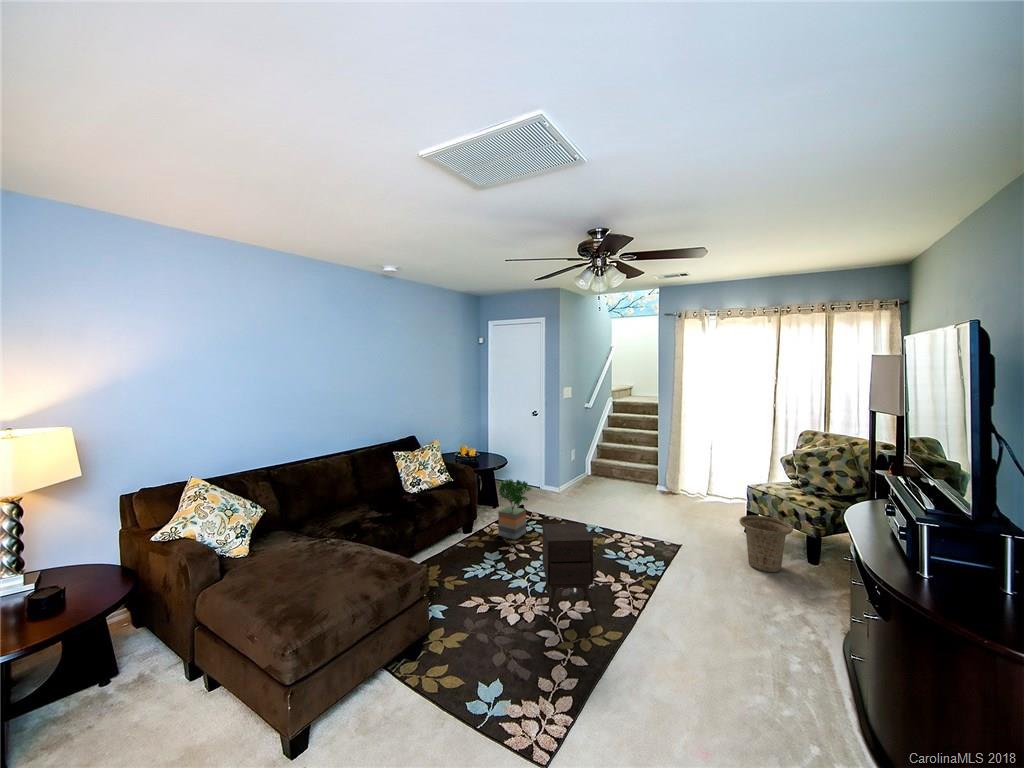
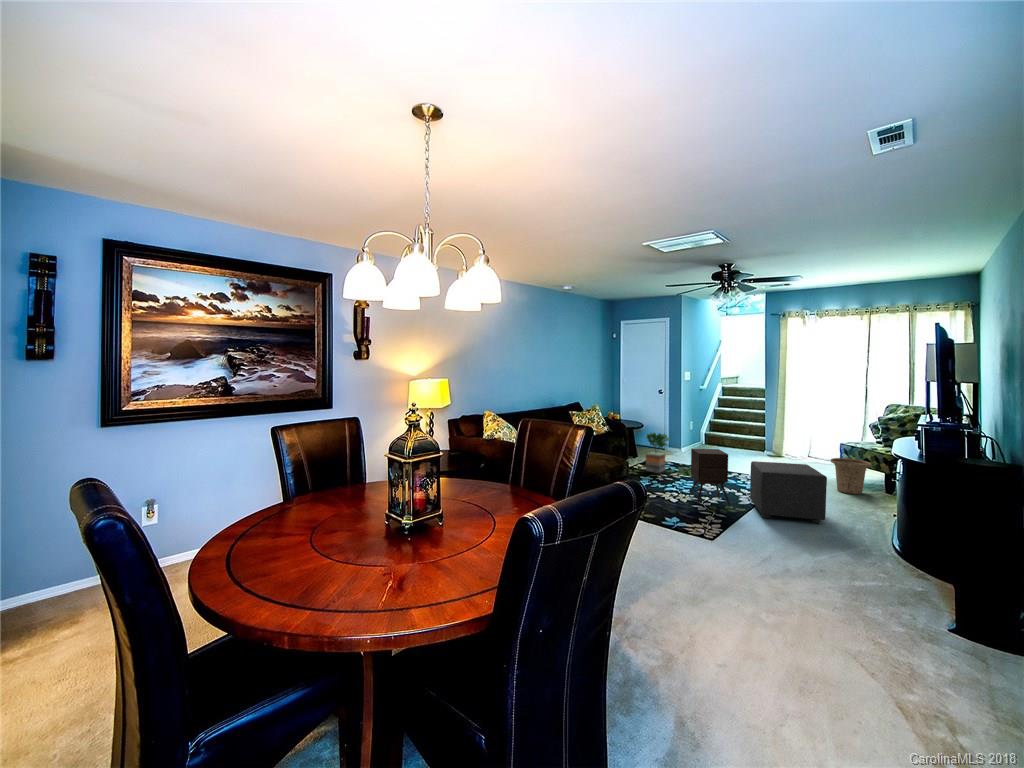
ottoman: none [629,546,743,668] -> present [750,461,827,523]

